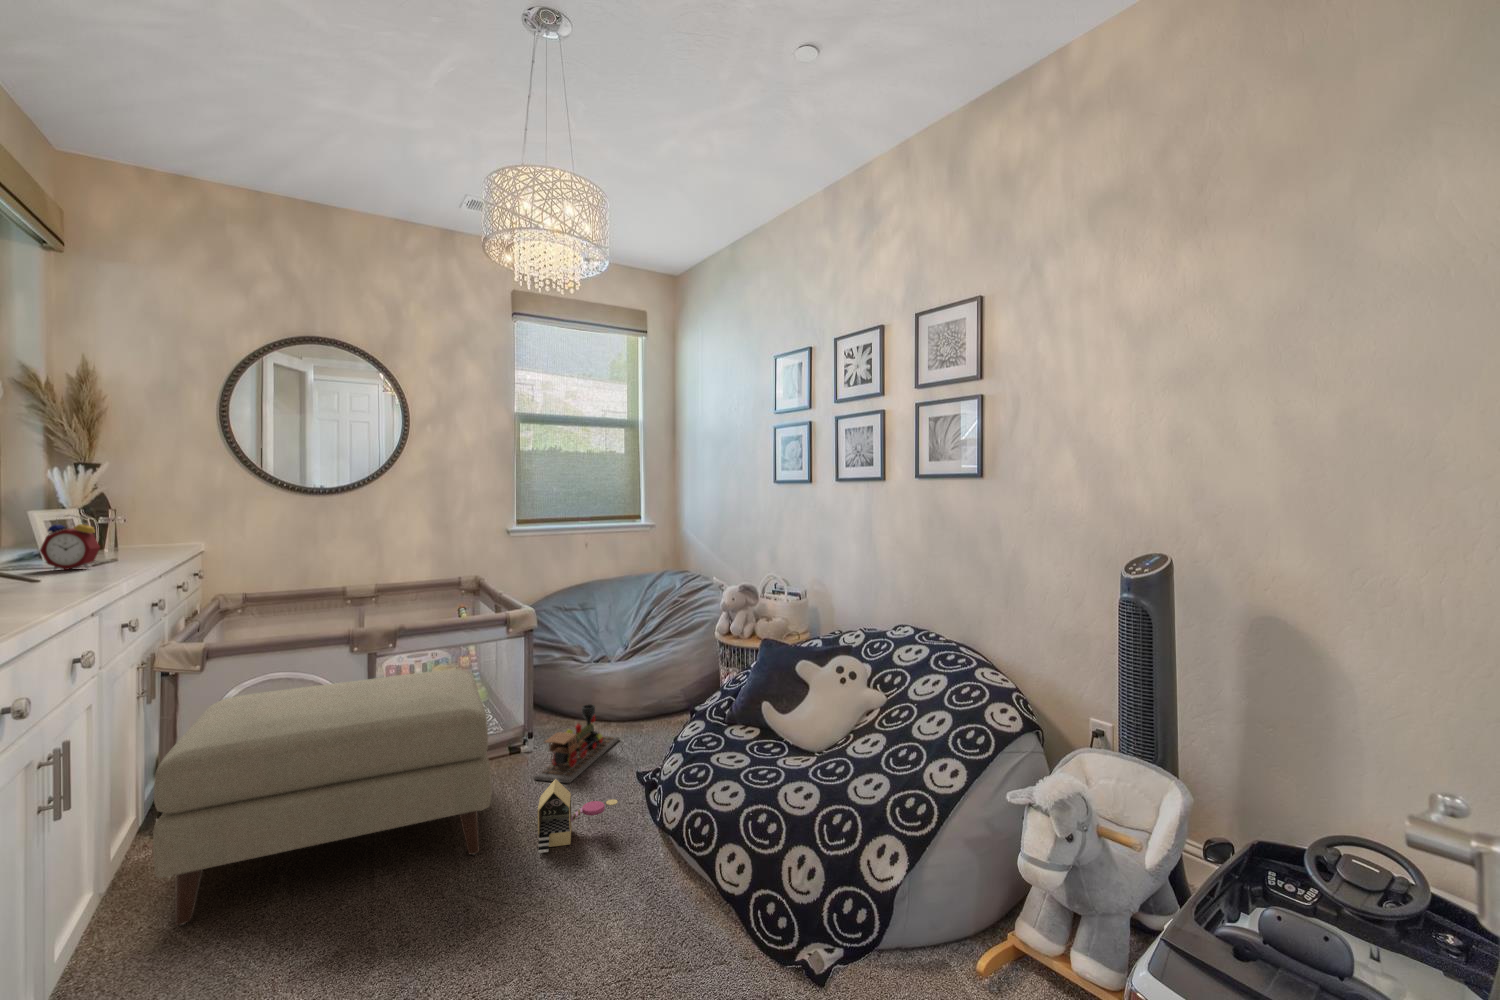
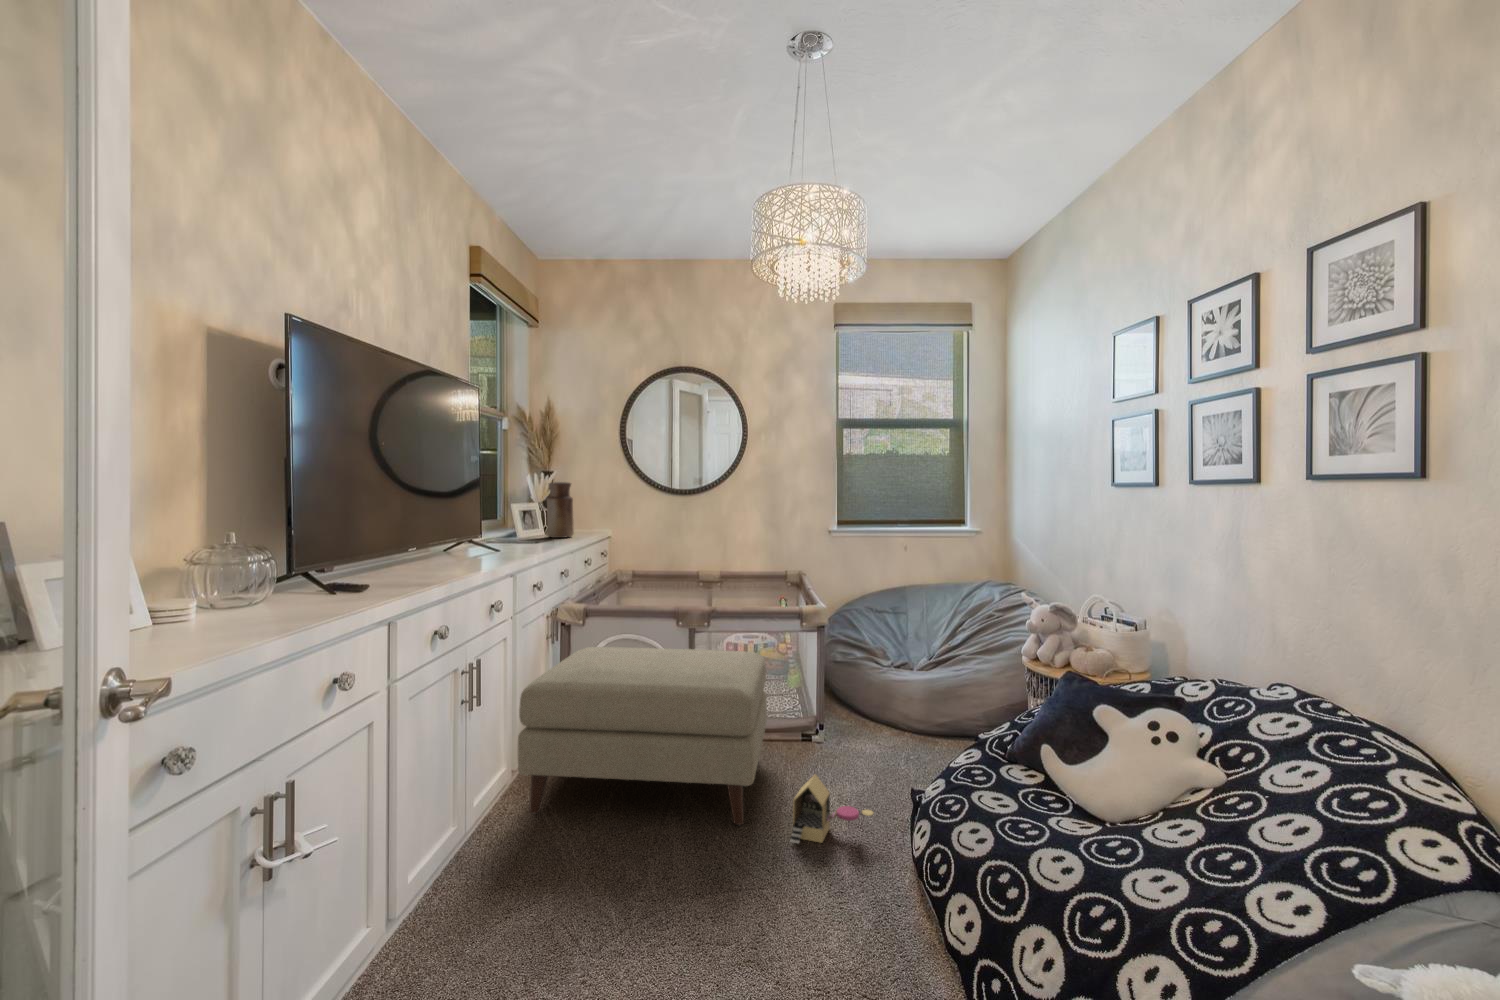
vase: none [113,487,161,562] -> present [547,482,574,538]
alarm clock: present [40,518,100,570] -> none [503,501,535,540]
toy train: present [534,704,620,783] -> none [816,708,911,783]

